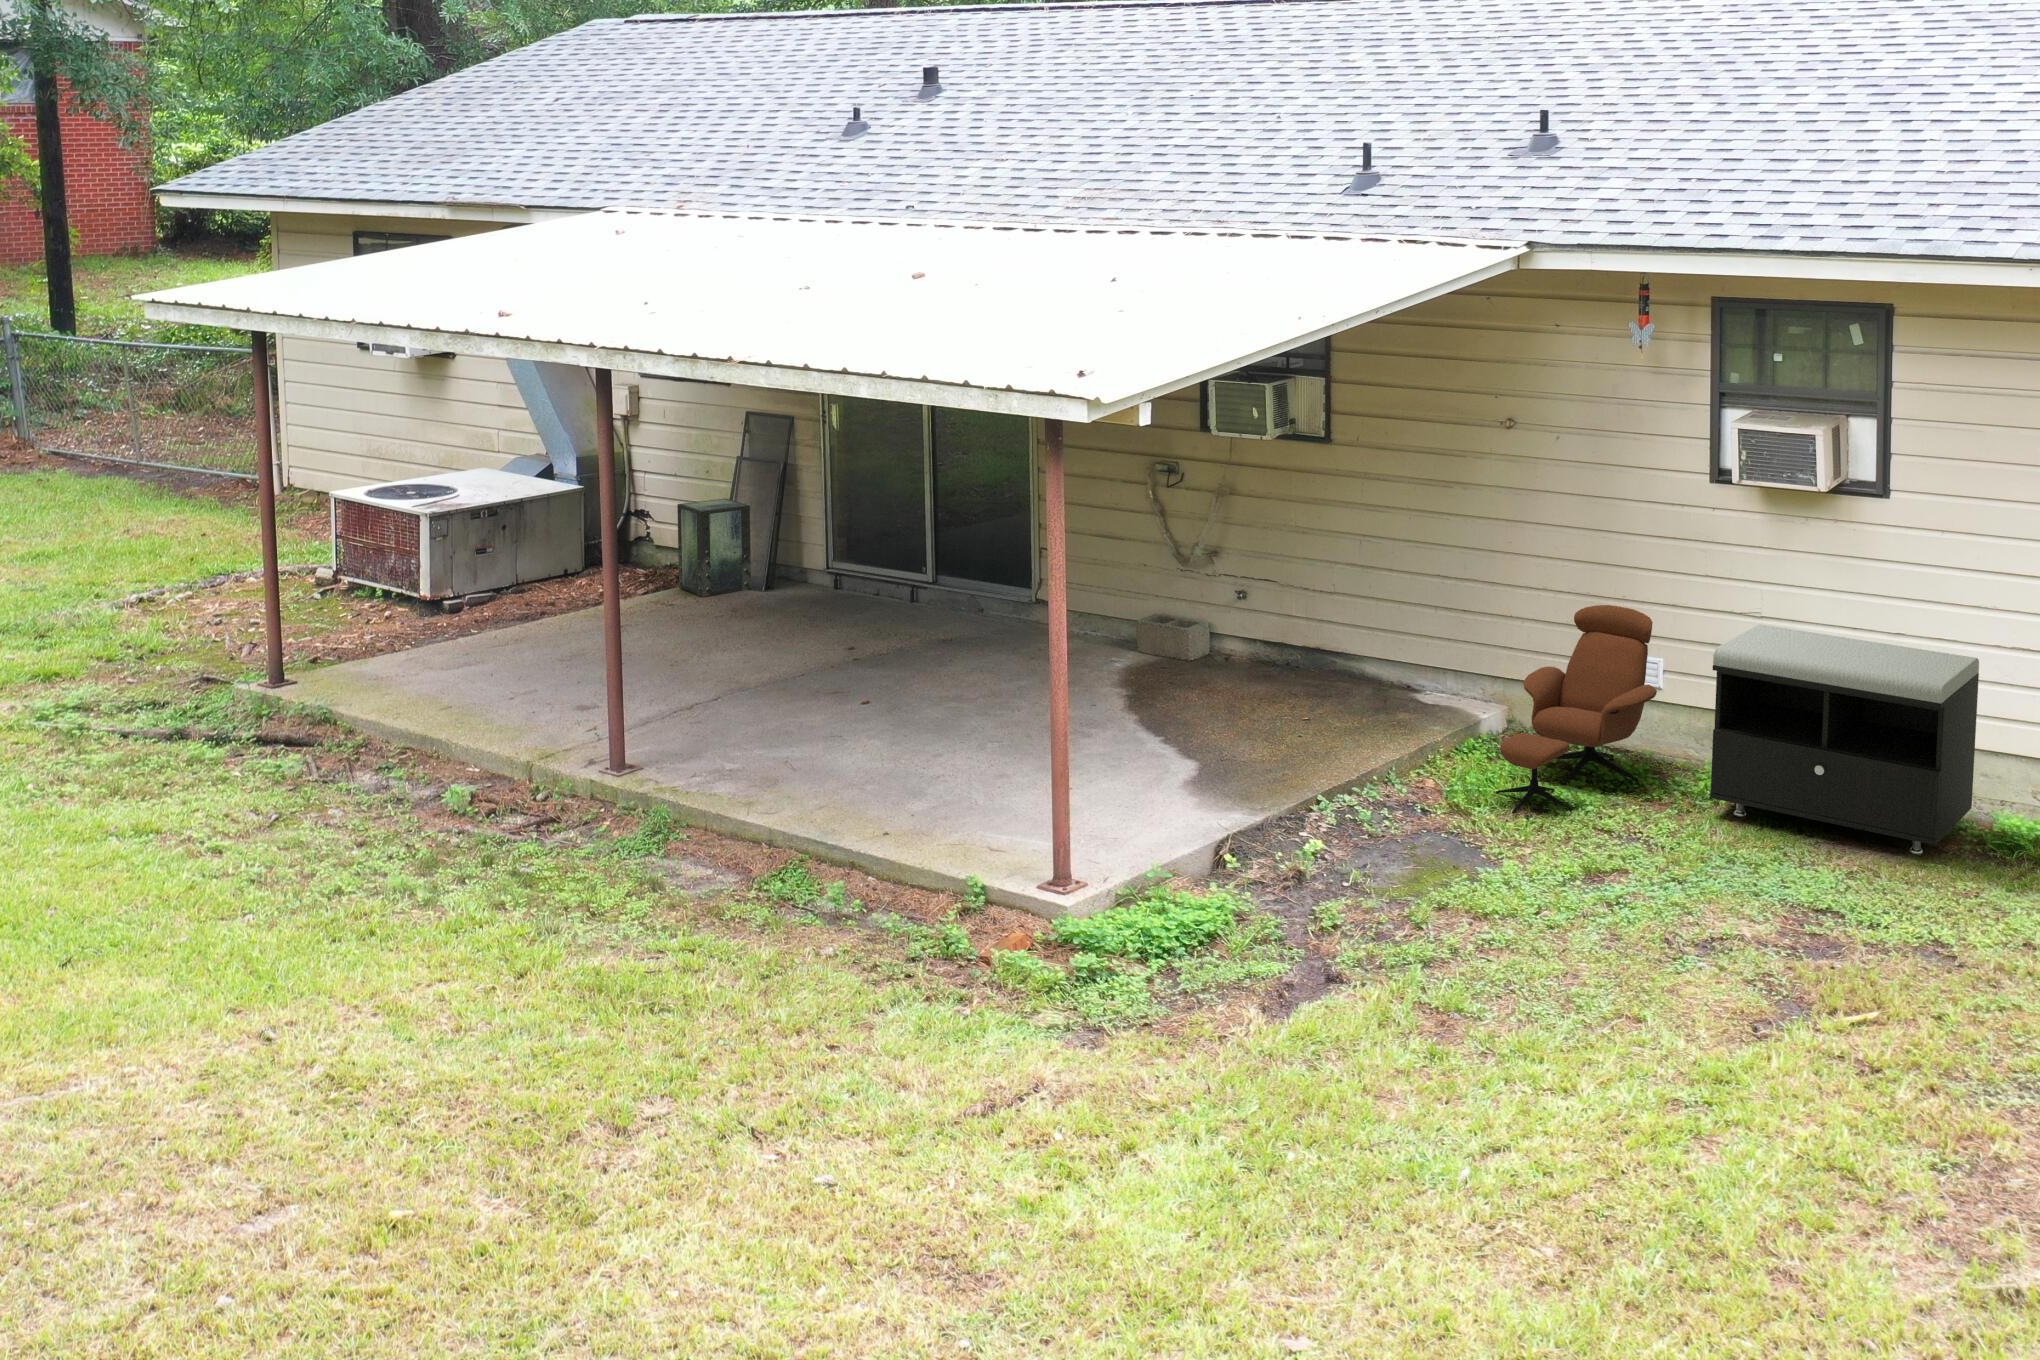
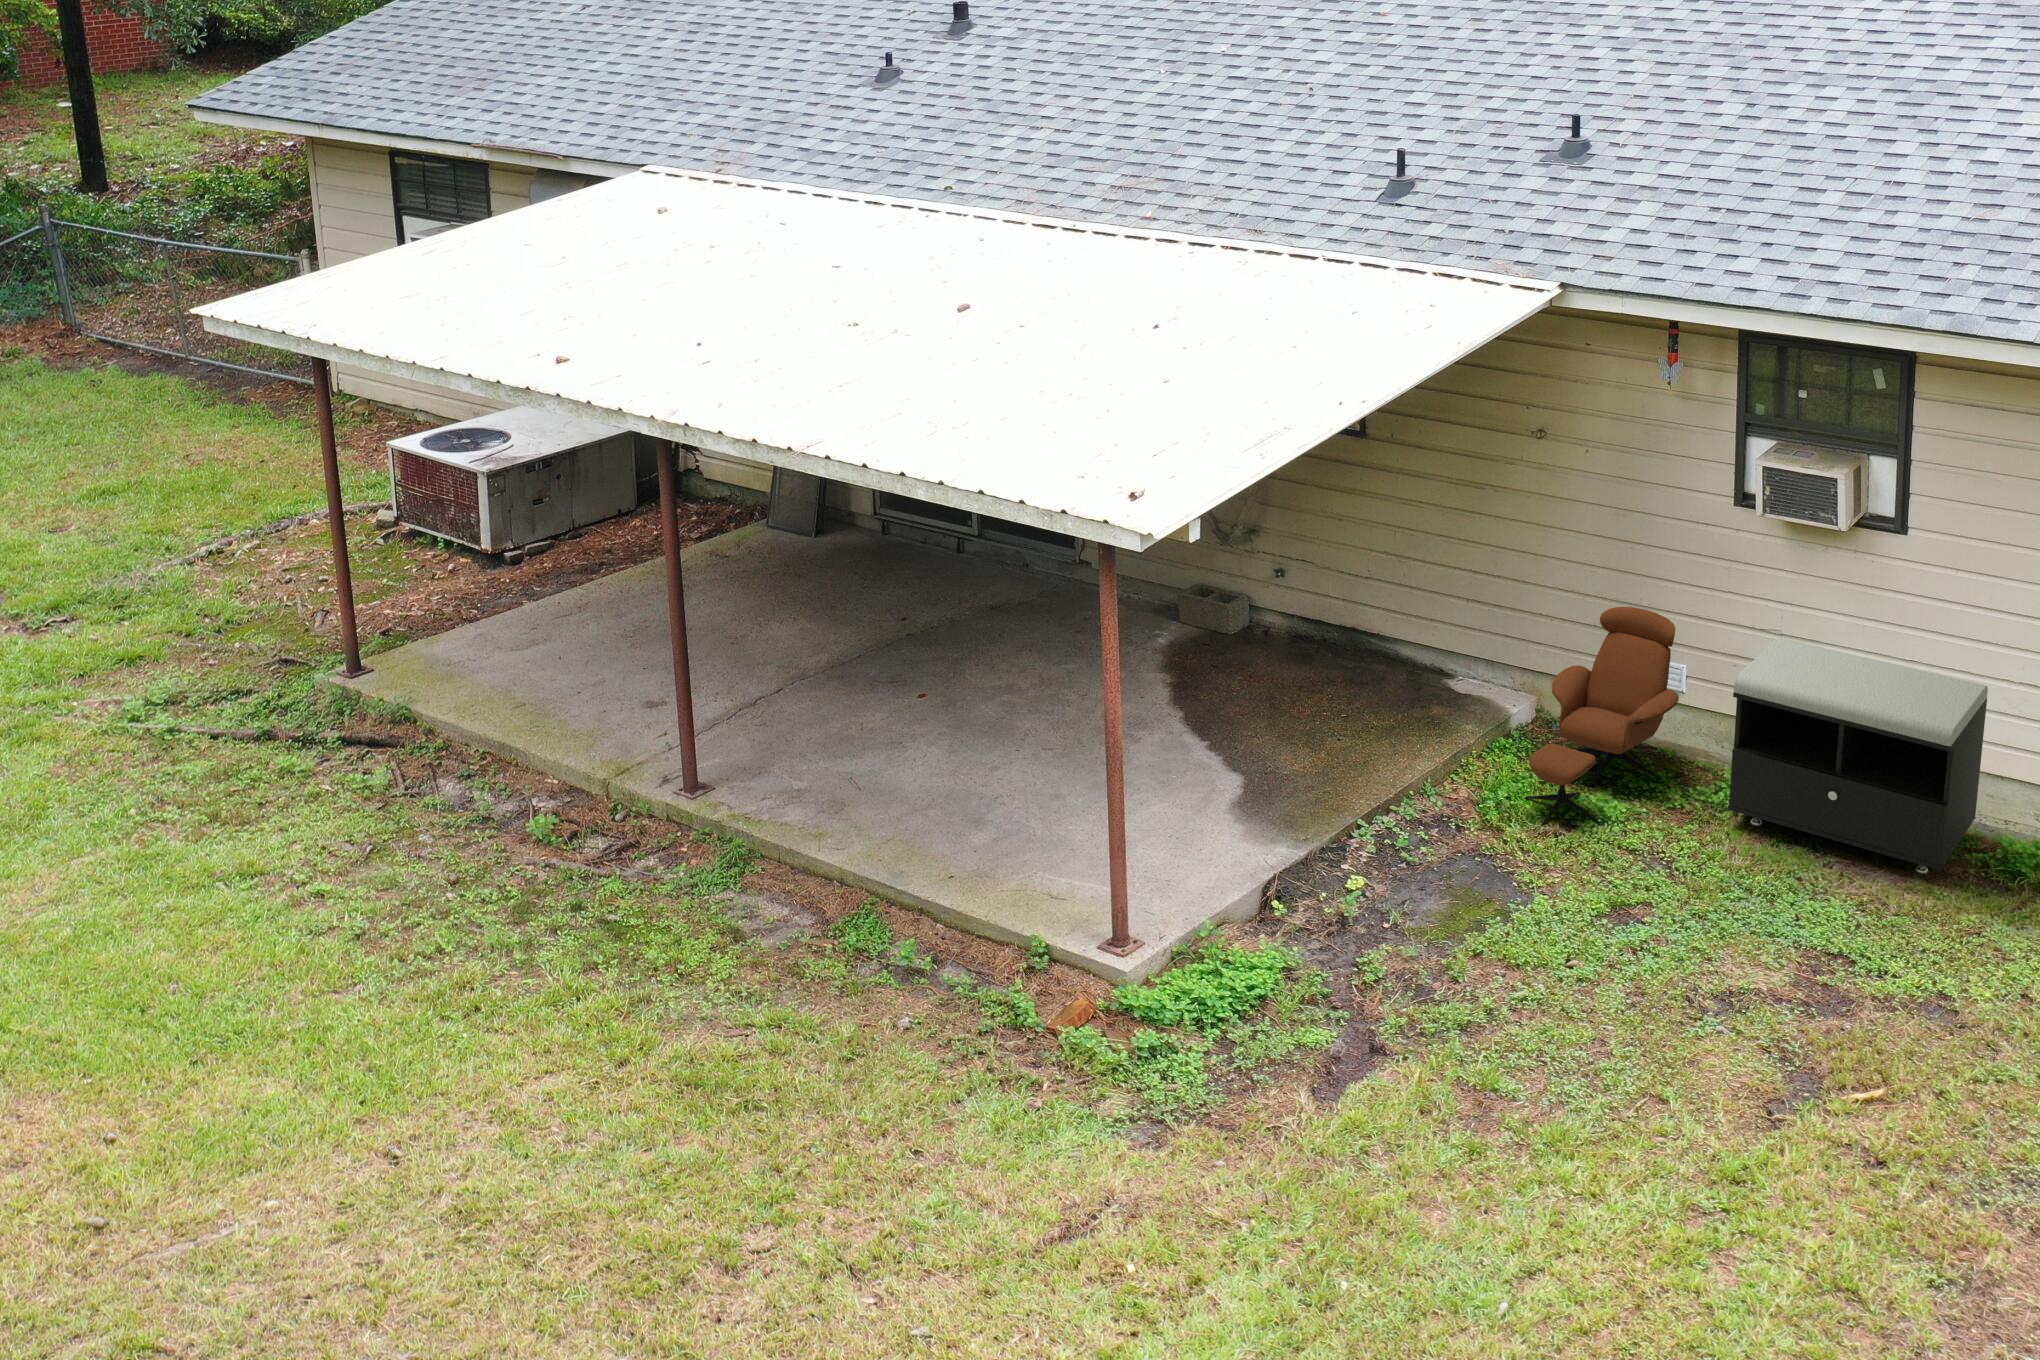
storage box: present [677,498,751,597] -> none [726,443,802,545]

